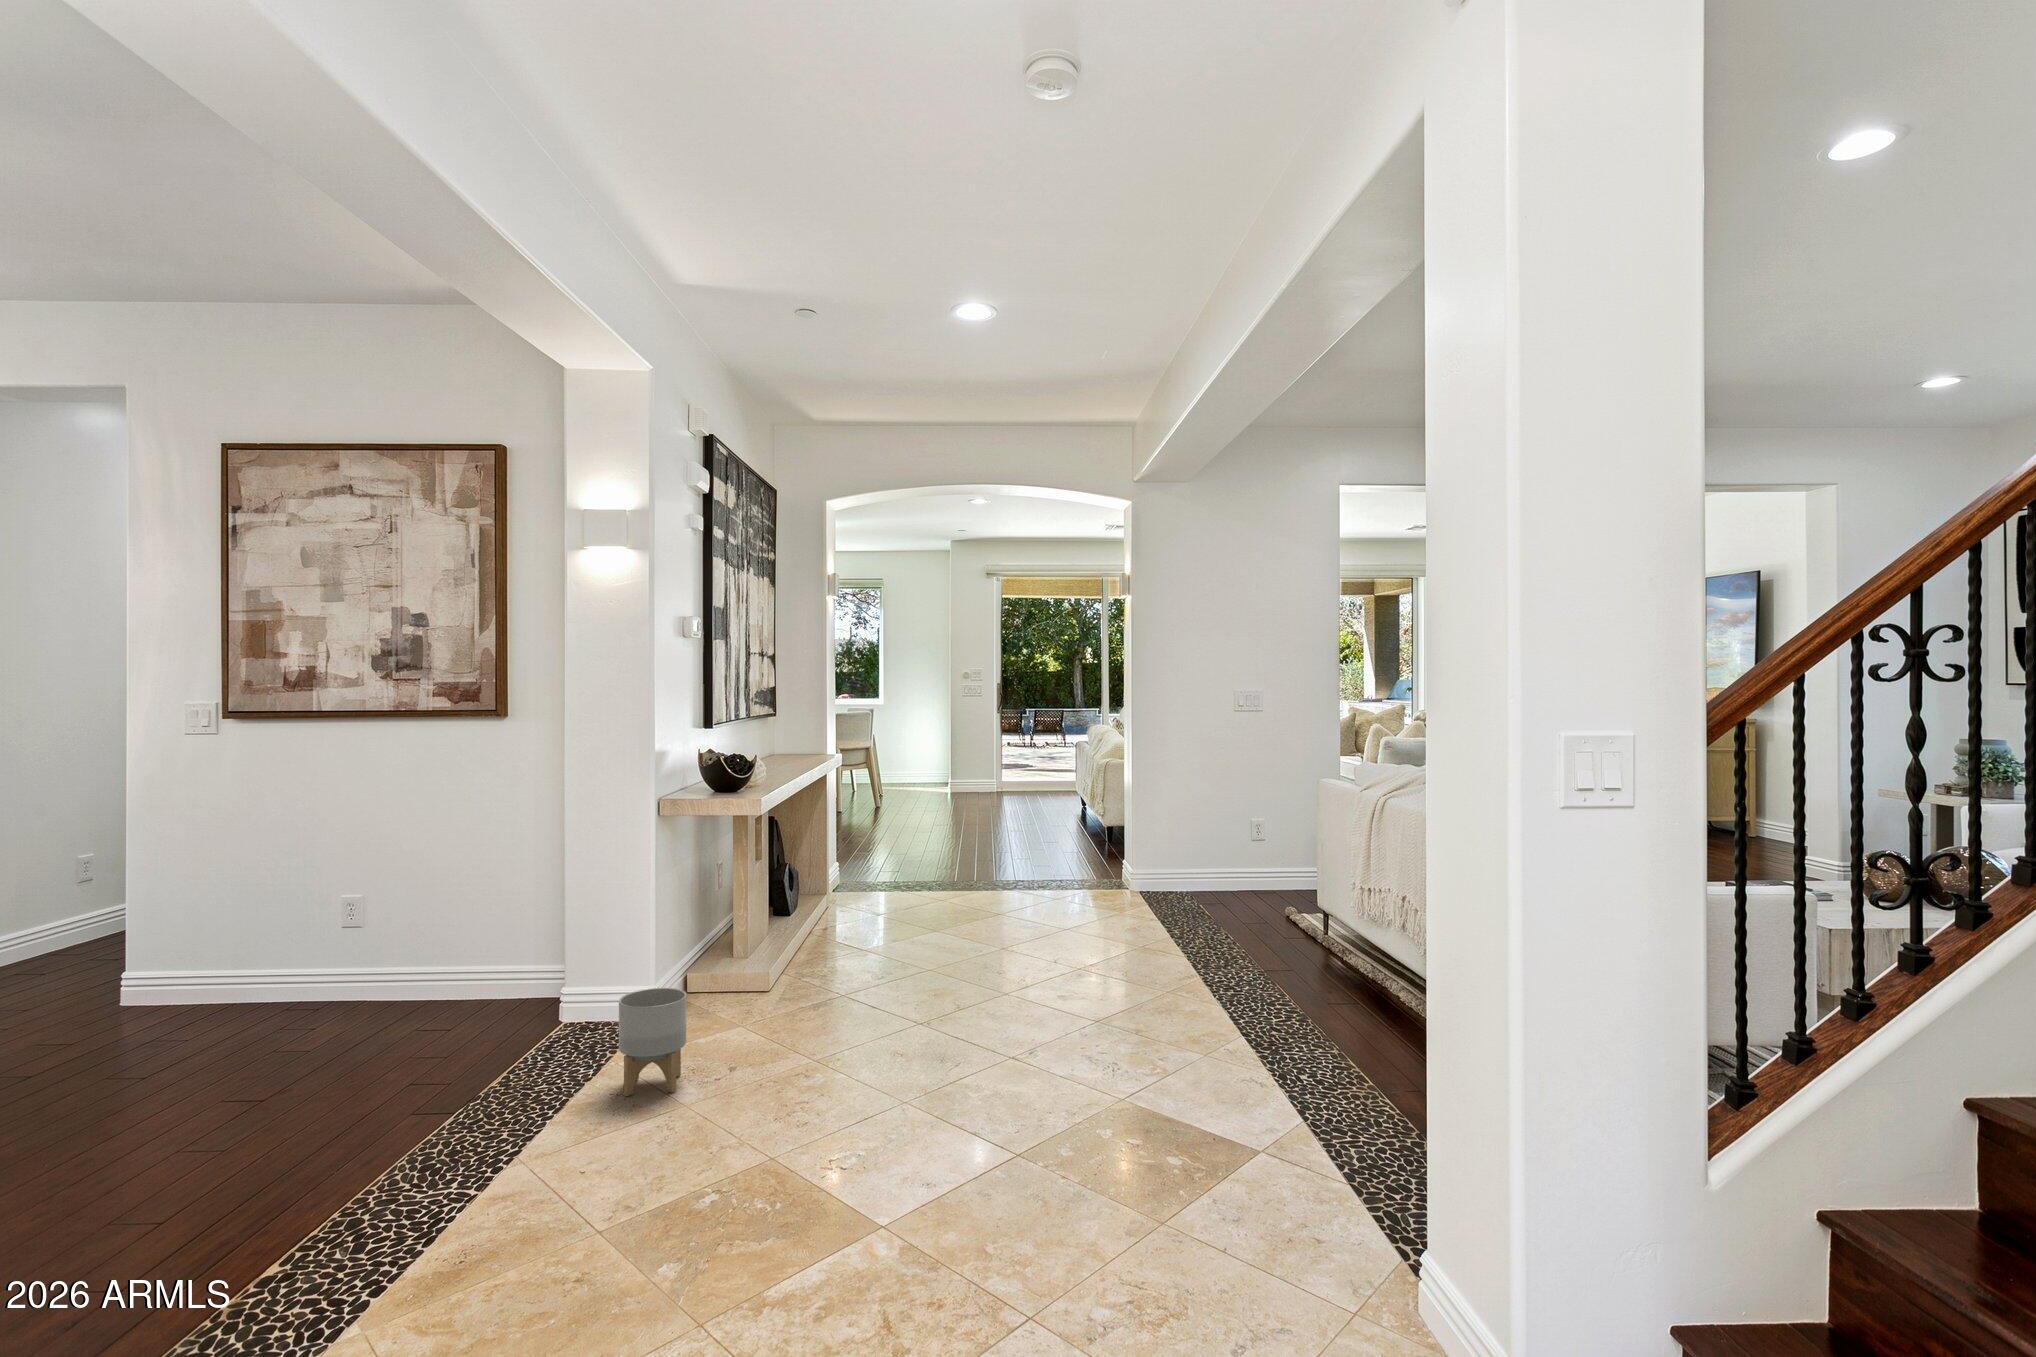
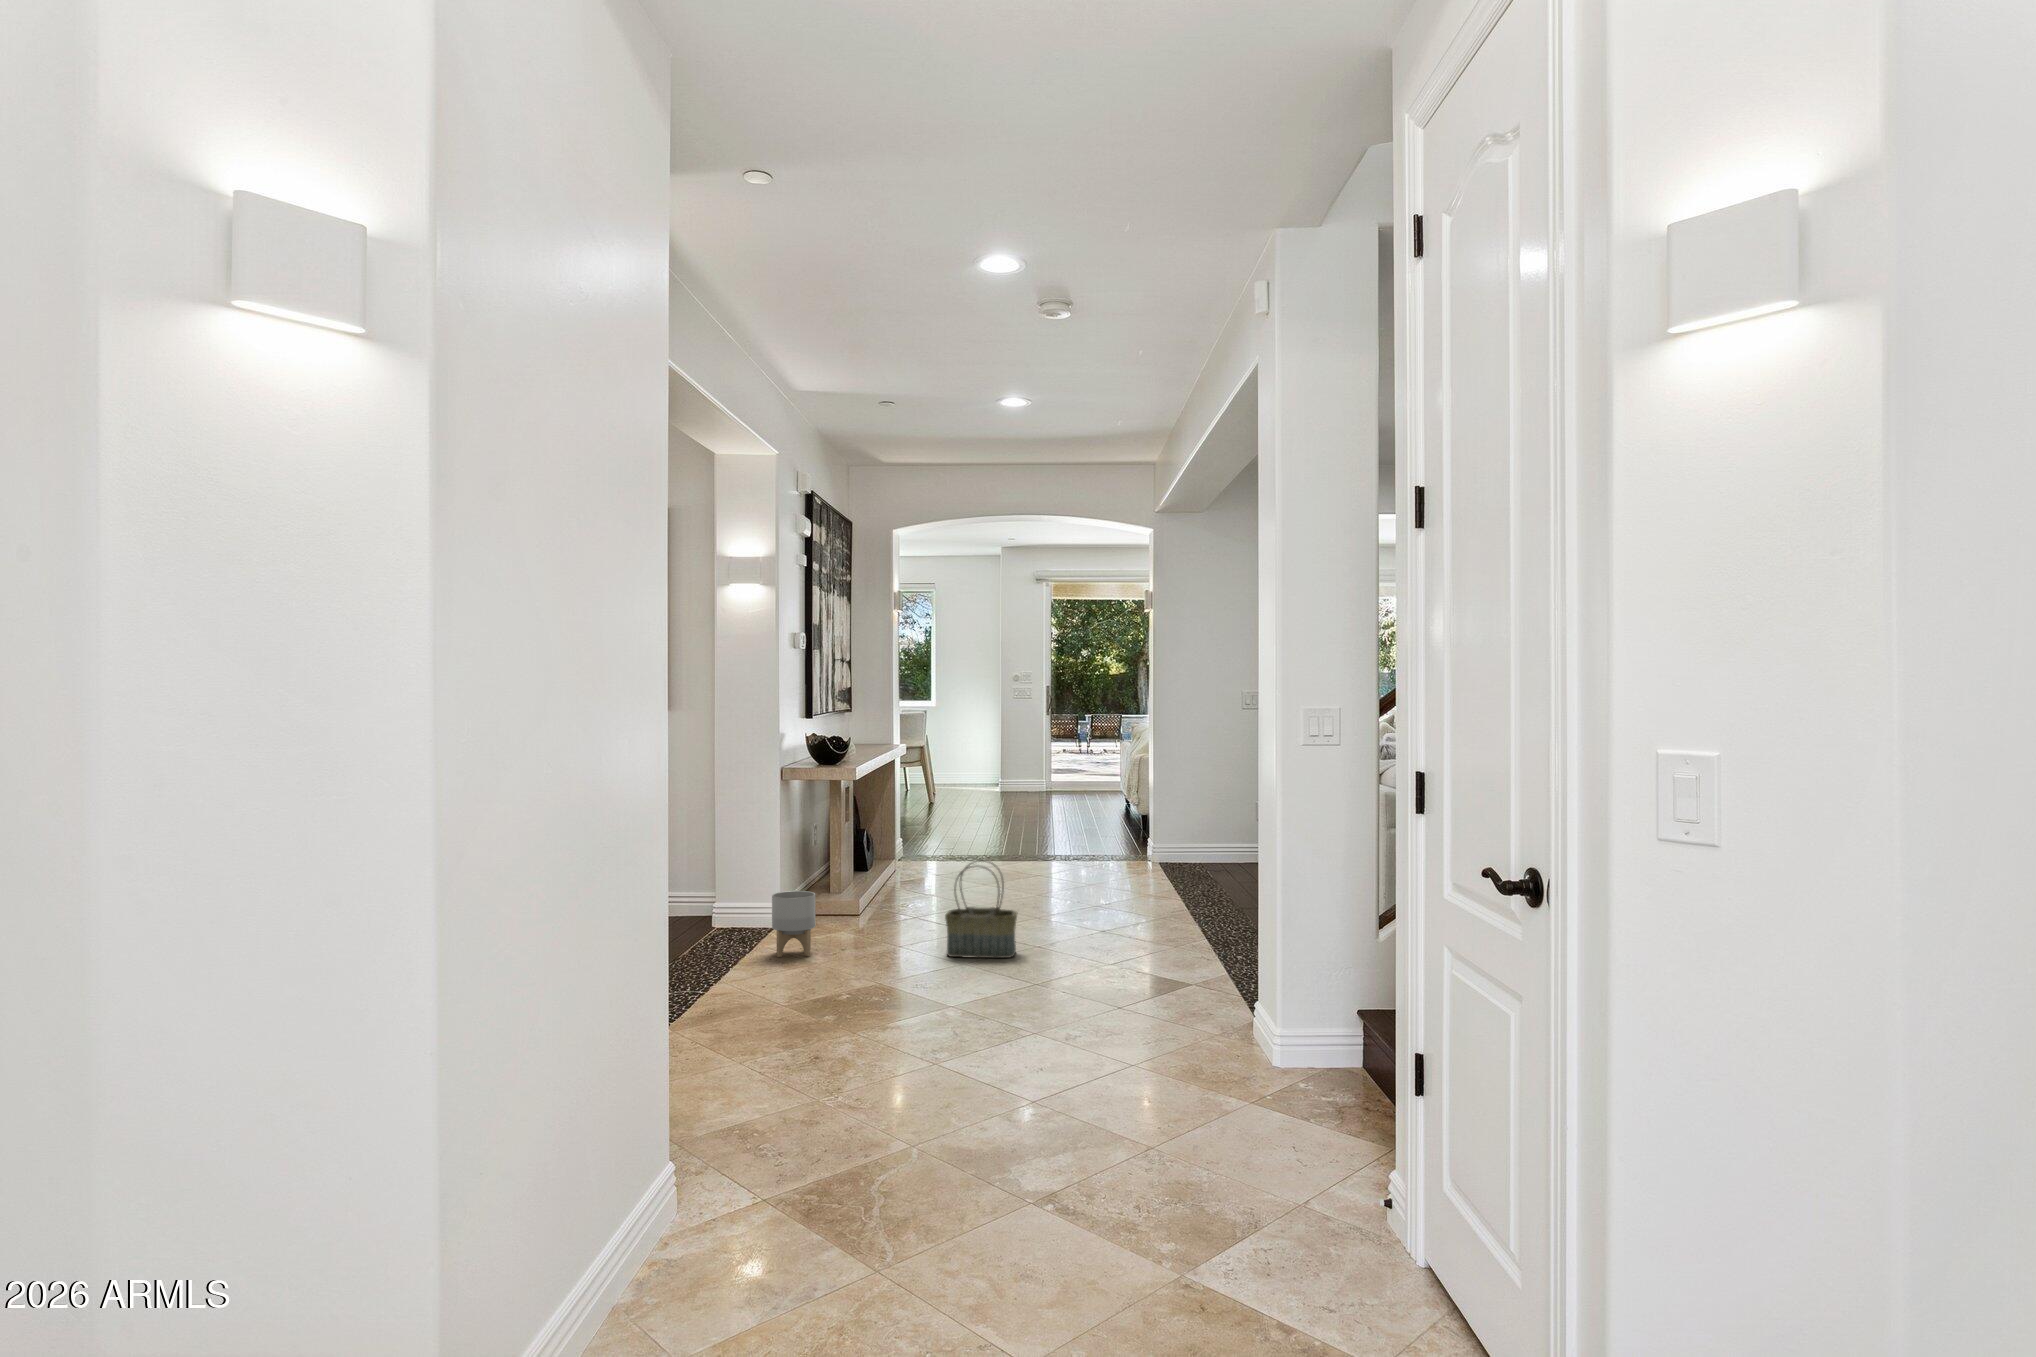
basket: none [879,939,986,1091] -> present [945,860,1018,958]

